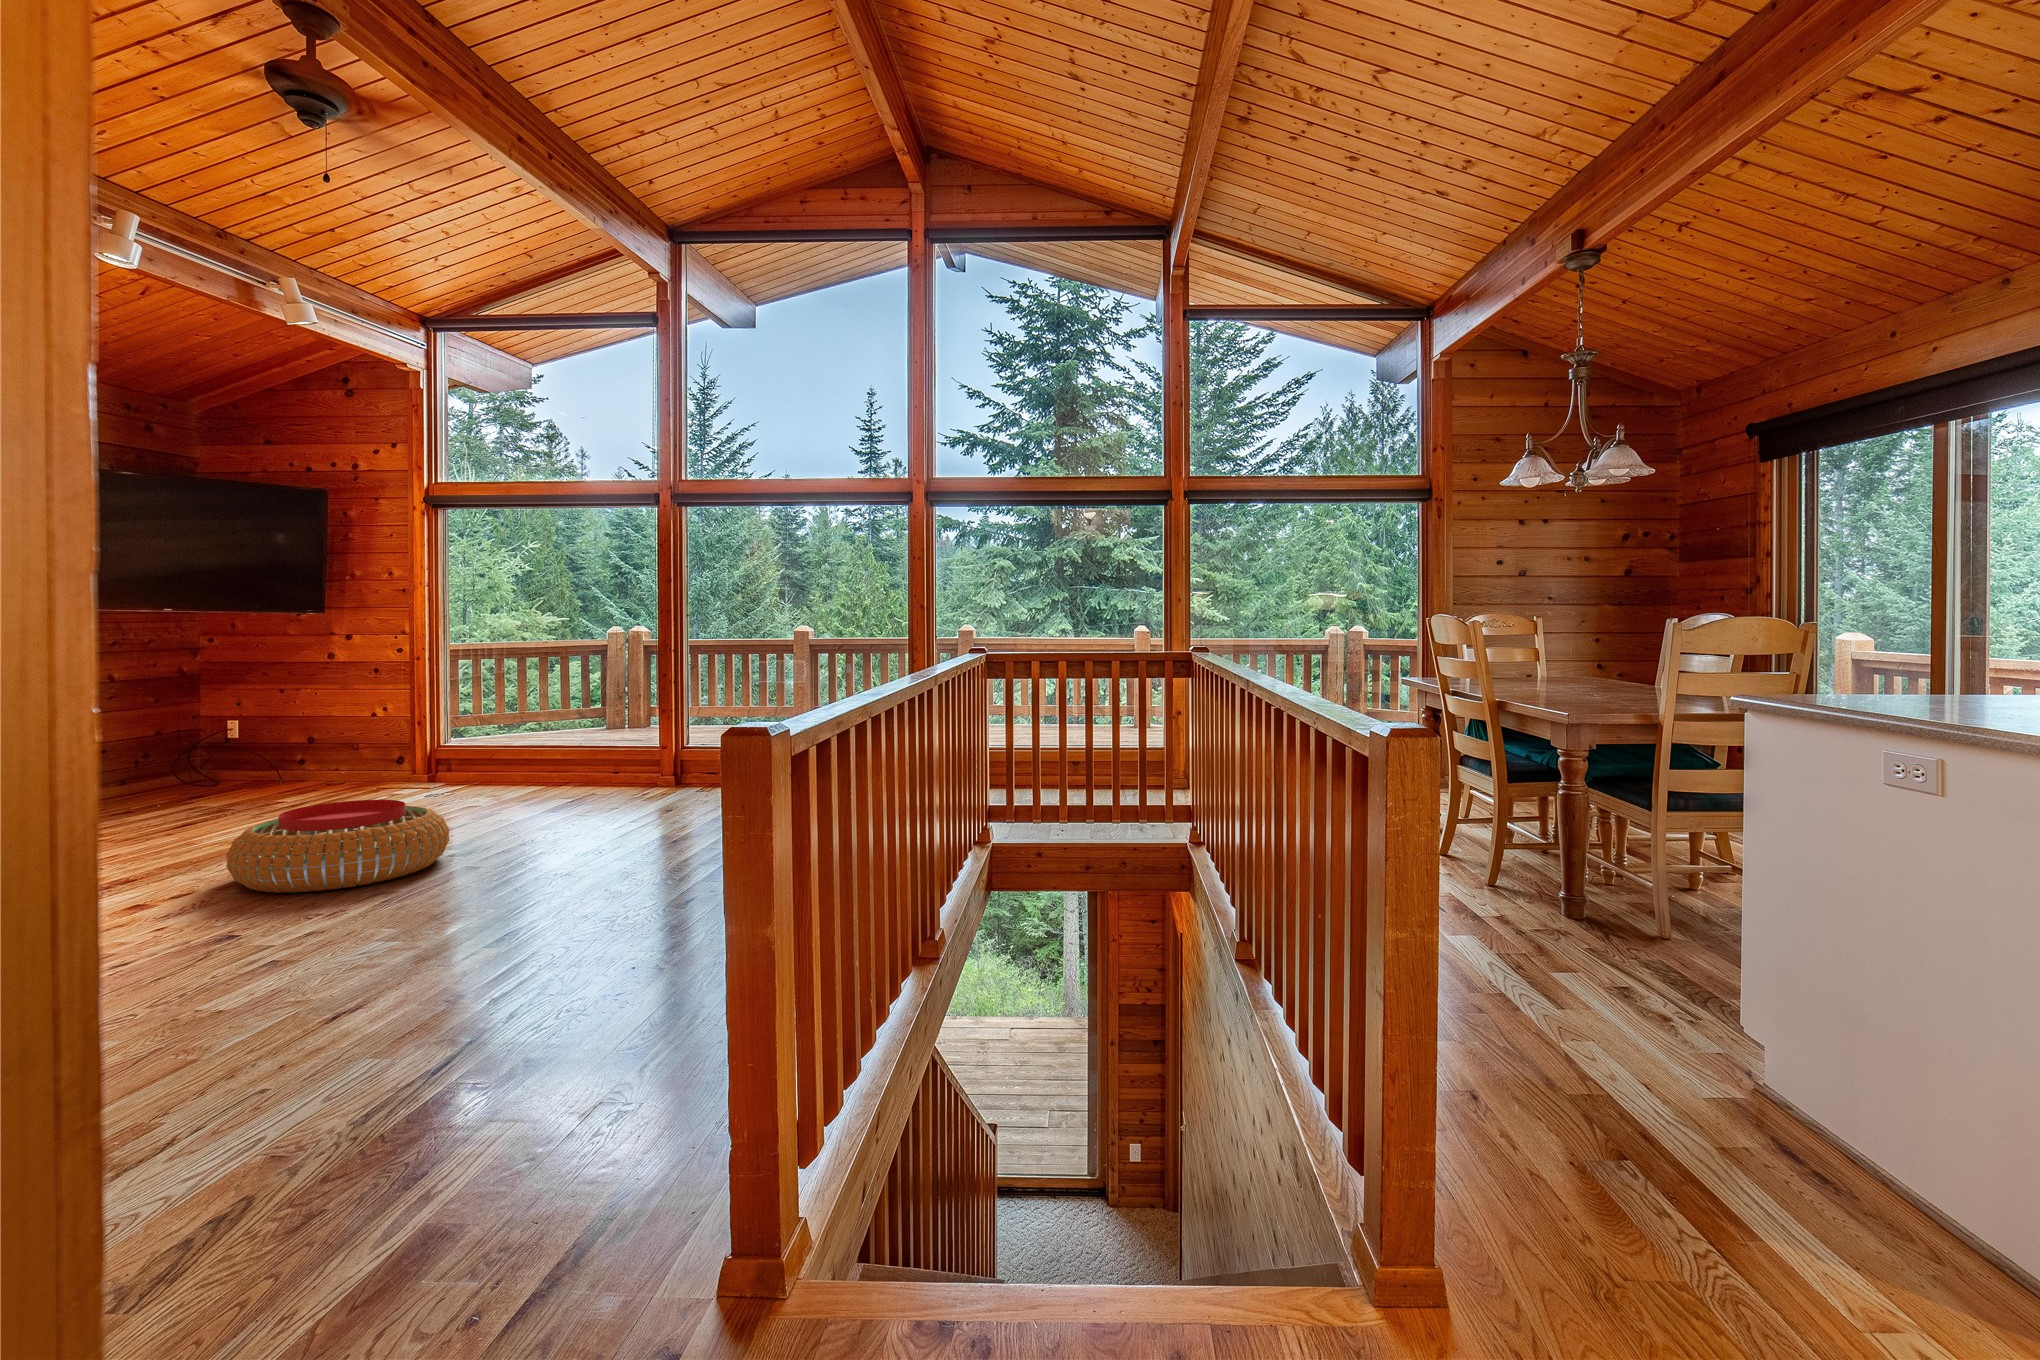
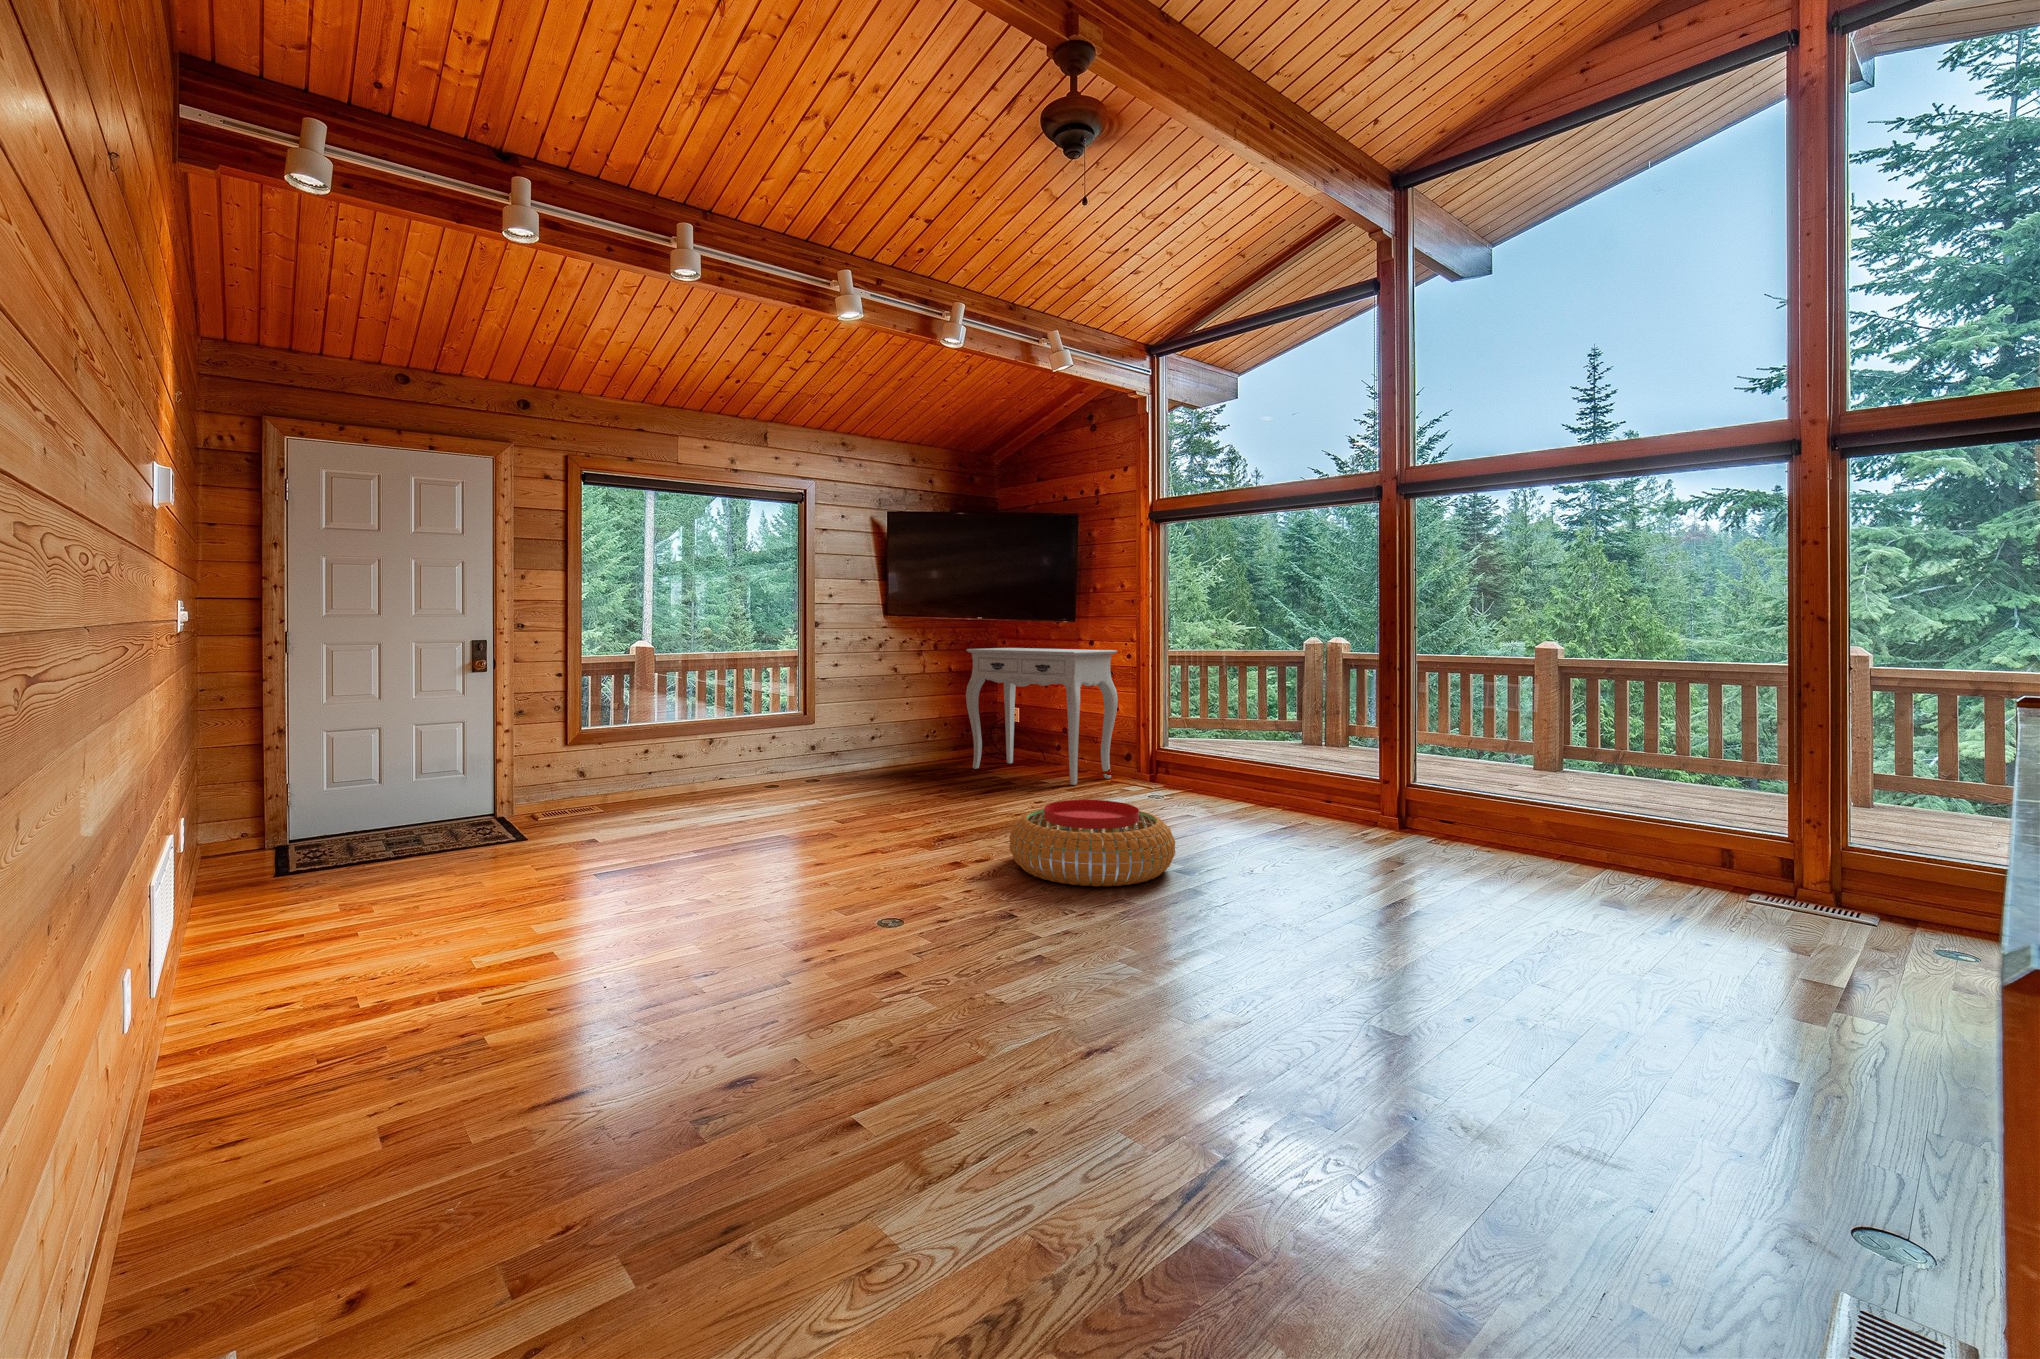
console table: none [148,643,385,797] -> present [966,648,1118,785]

